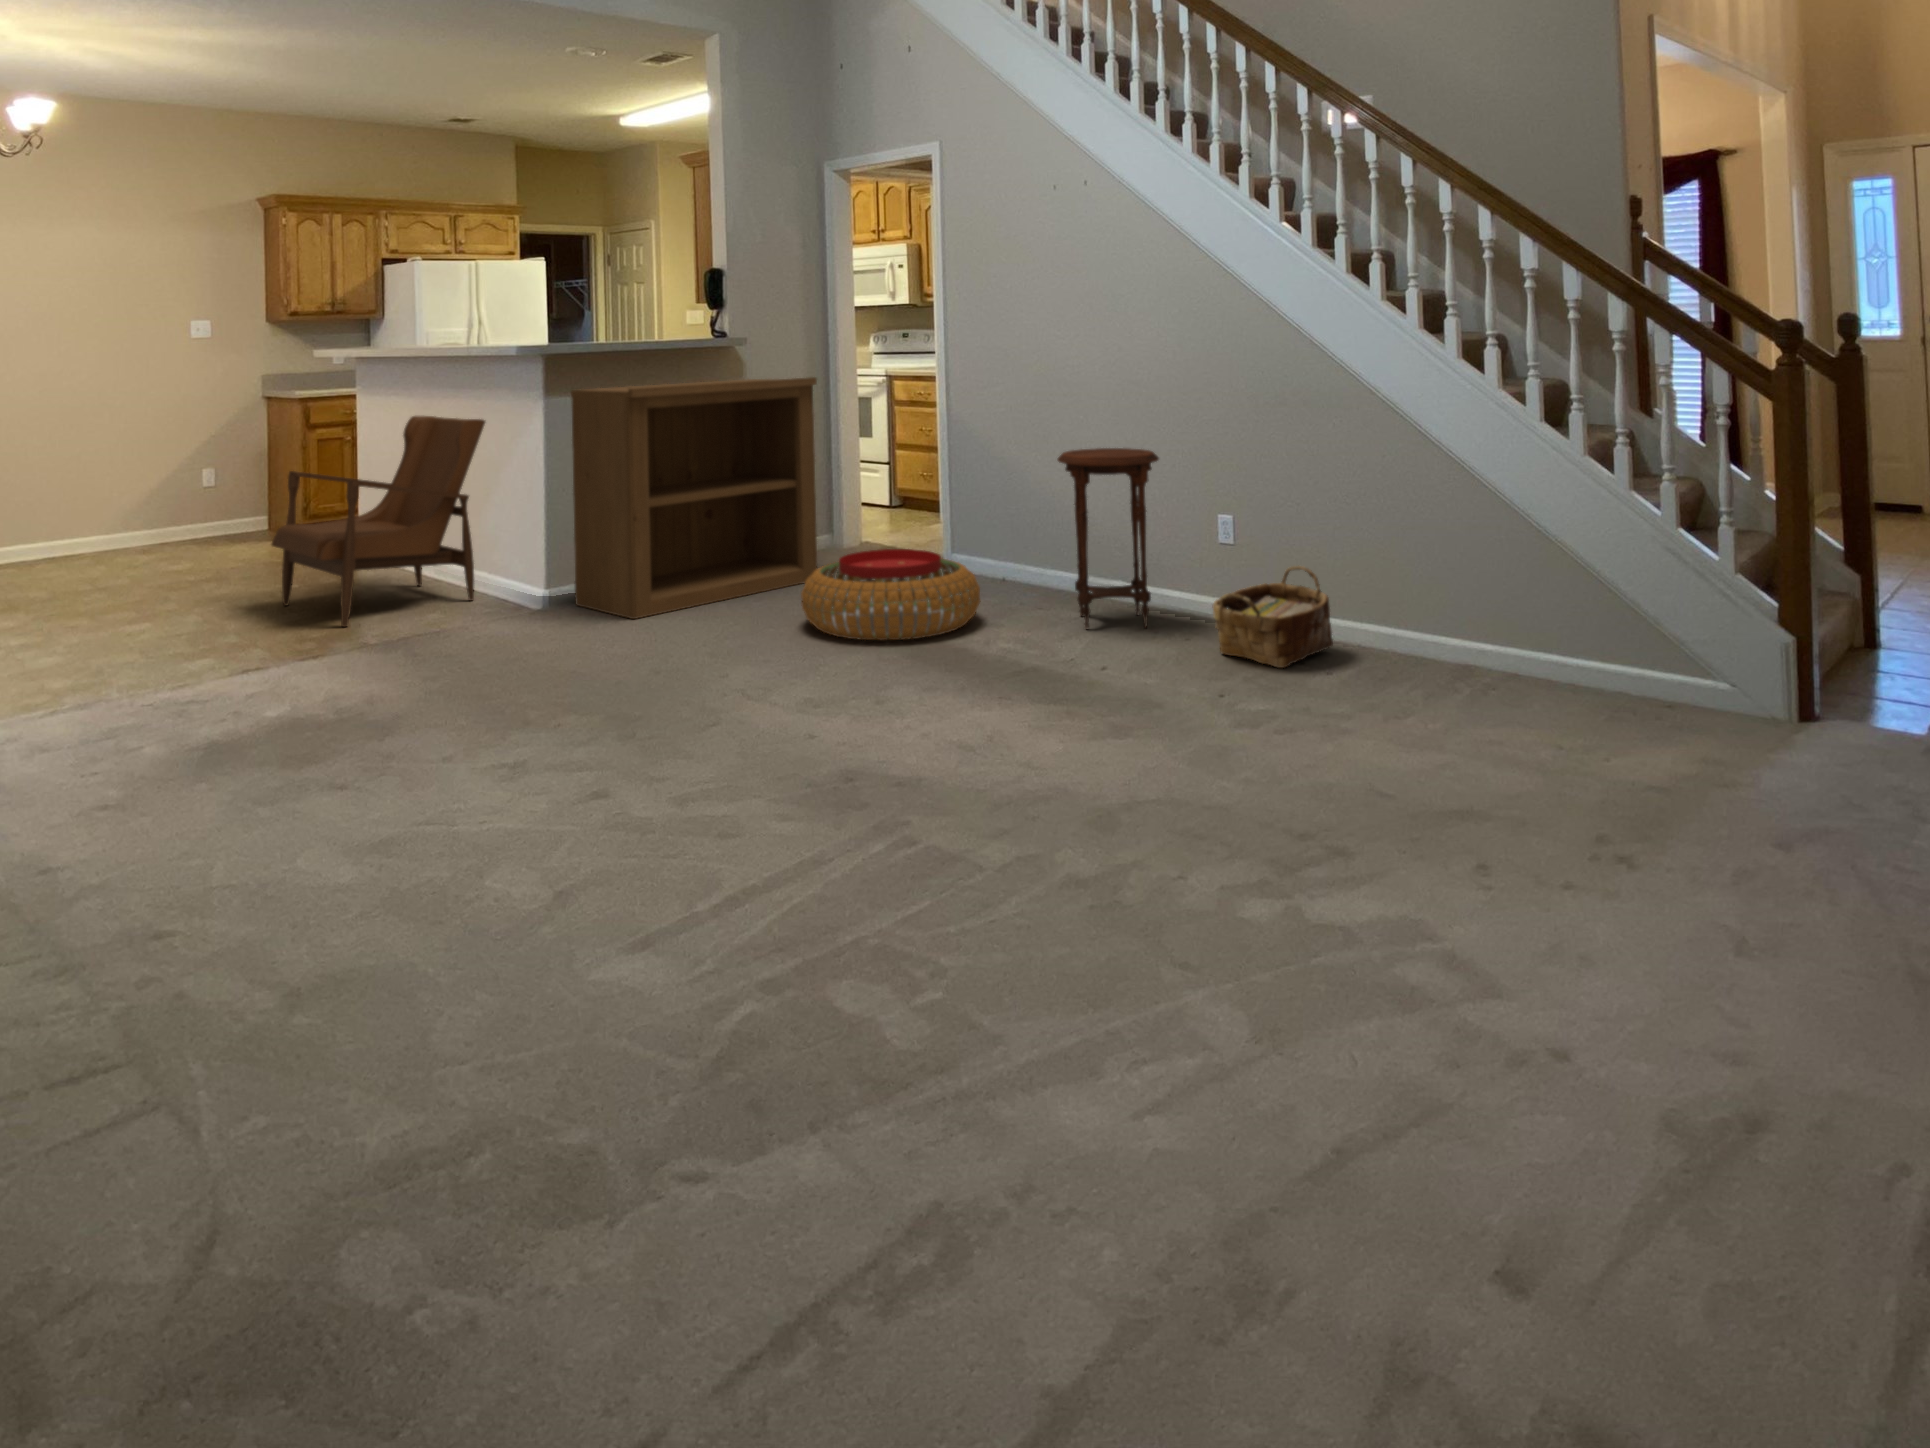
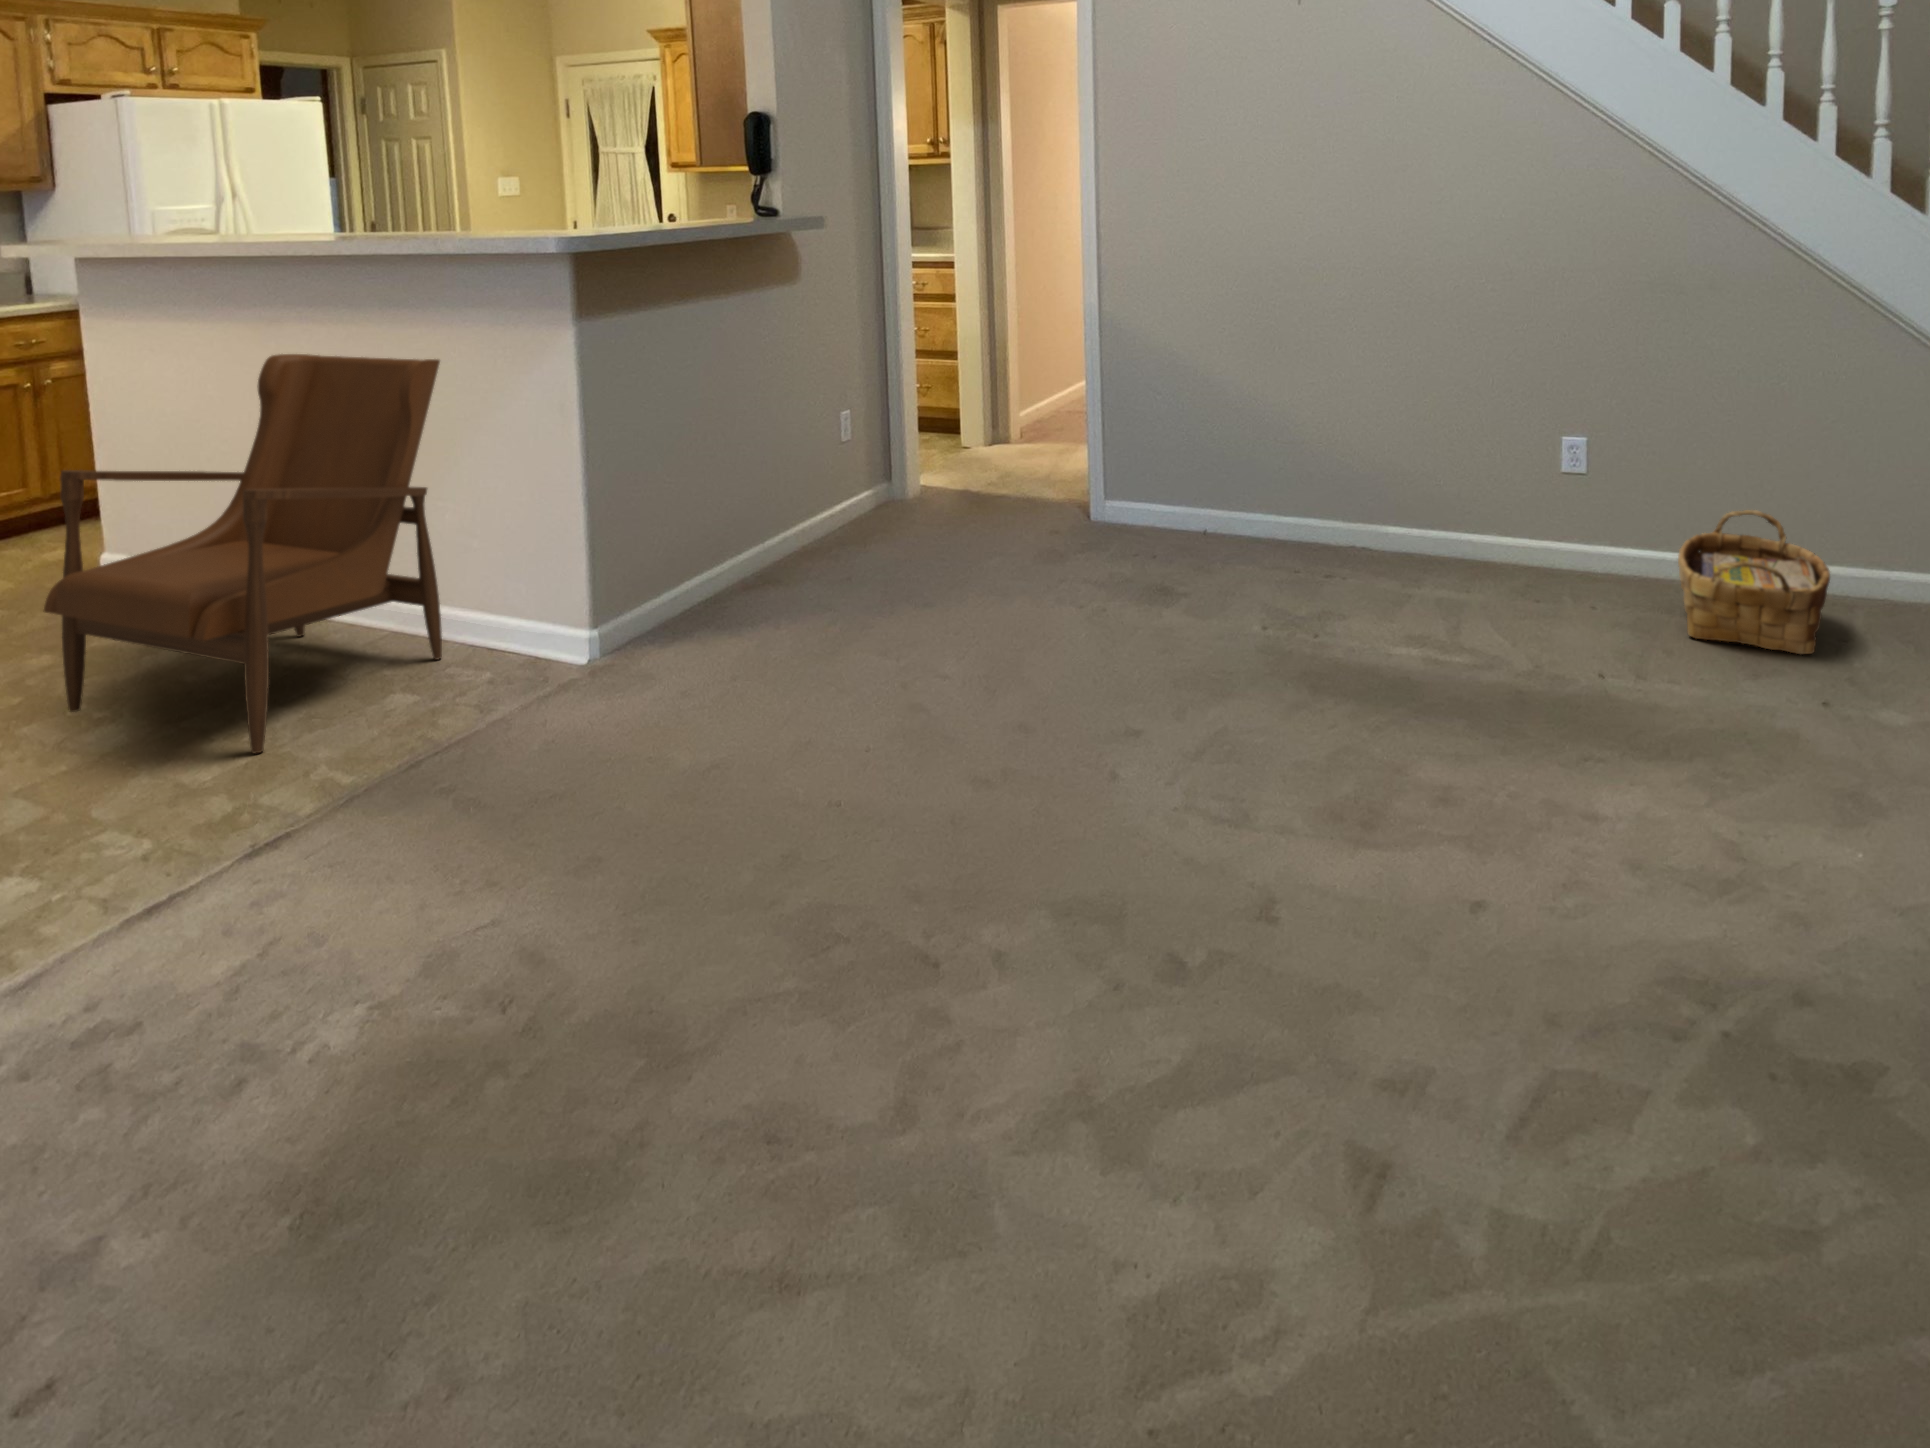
bookshelf: present [571,377,817,619] -> none [618,273,943,669]
side table: present [1057,448,1159,629] -> none [1384,362,1532,613]
pouf: present [801,549,980,640] -> none [1047,519,1313,671]

